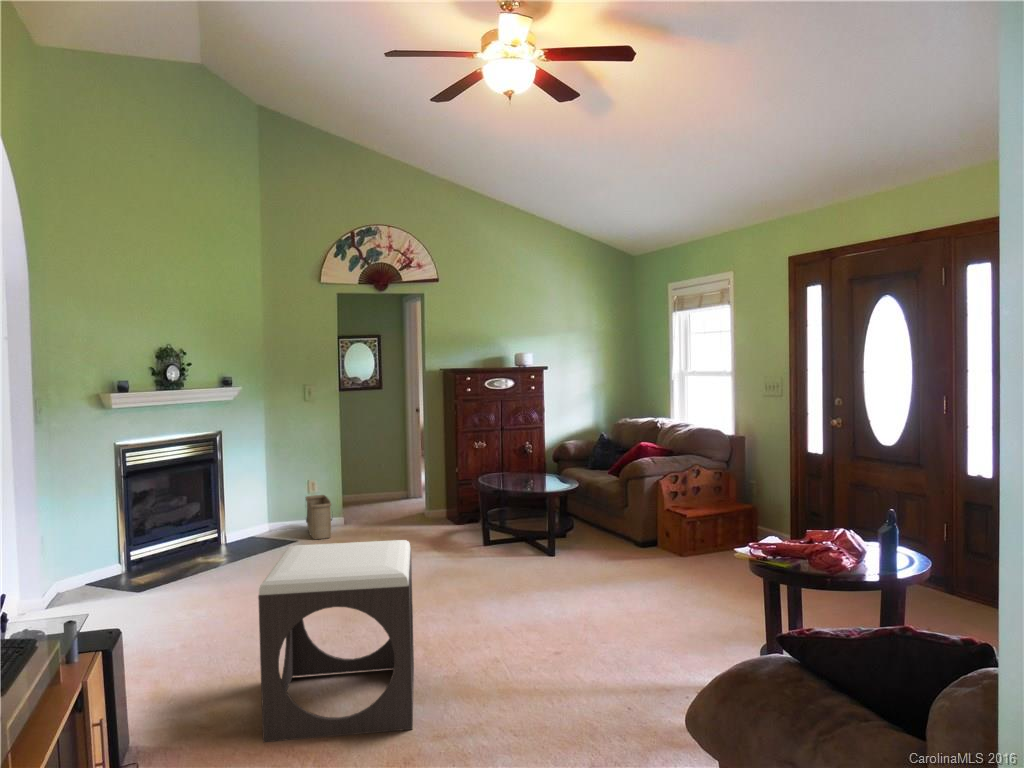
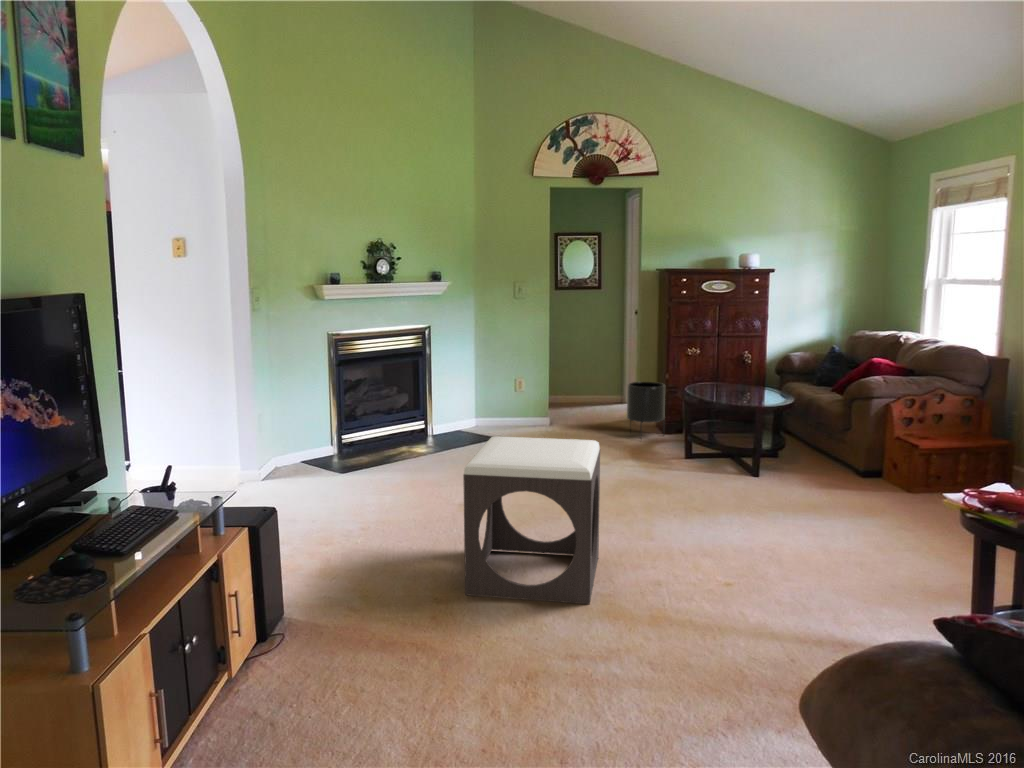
planter: none [421,475,459,534] -> present [627,382,665,435]
basket: present [306,495,332,539] -> none [512,393,538,436]

